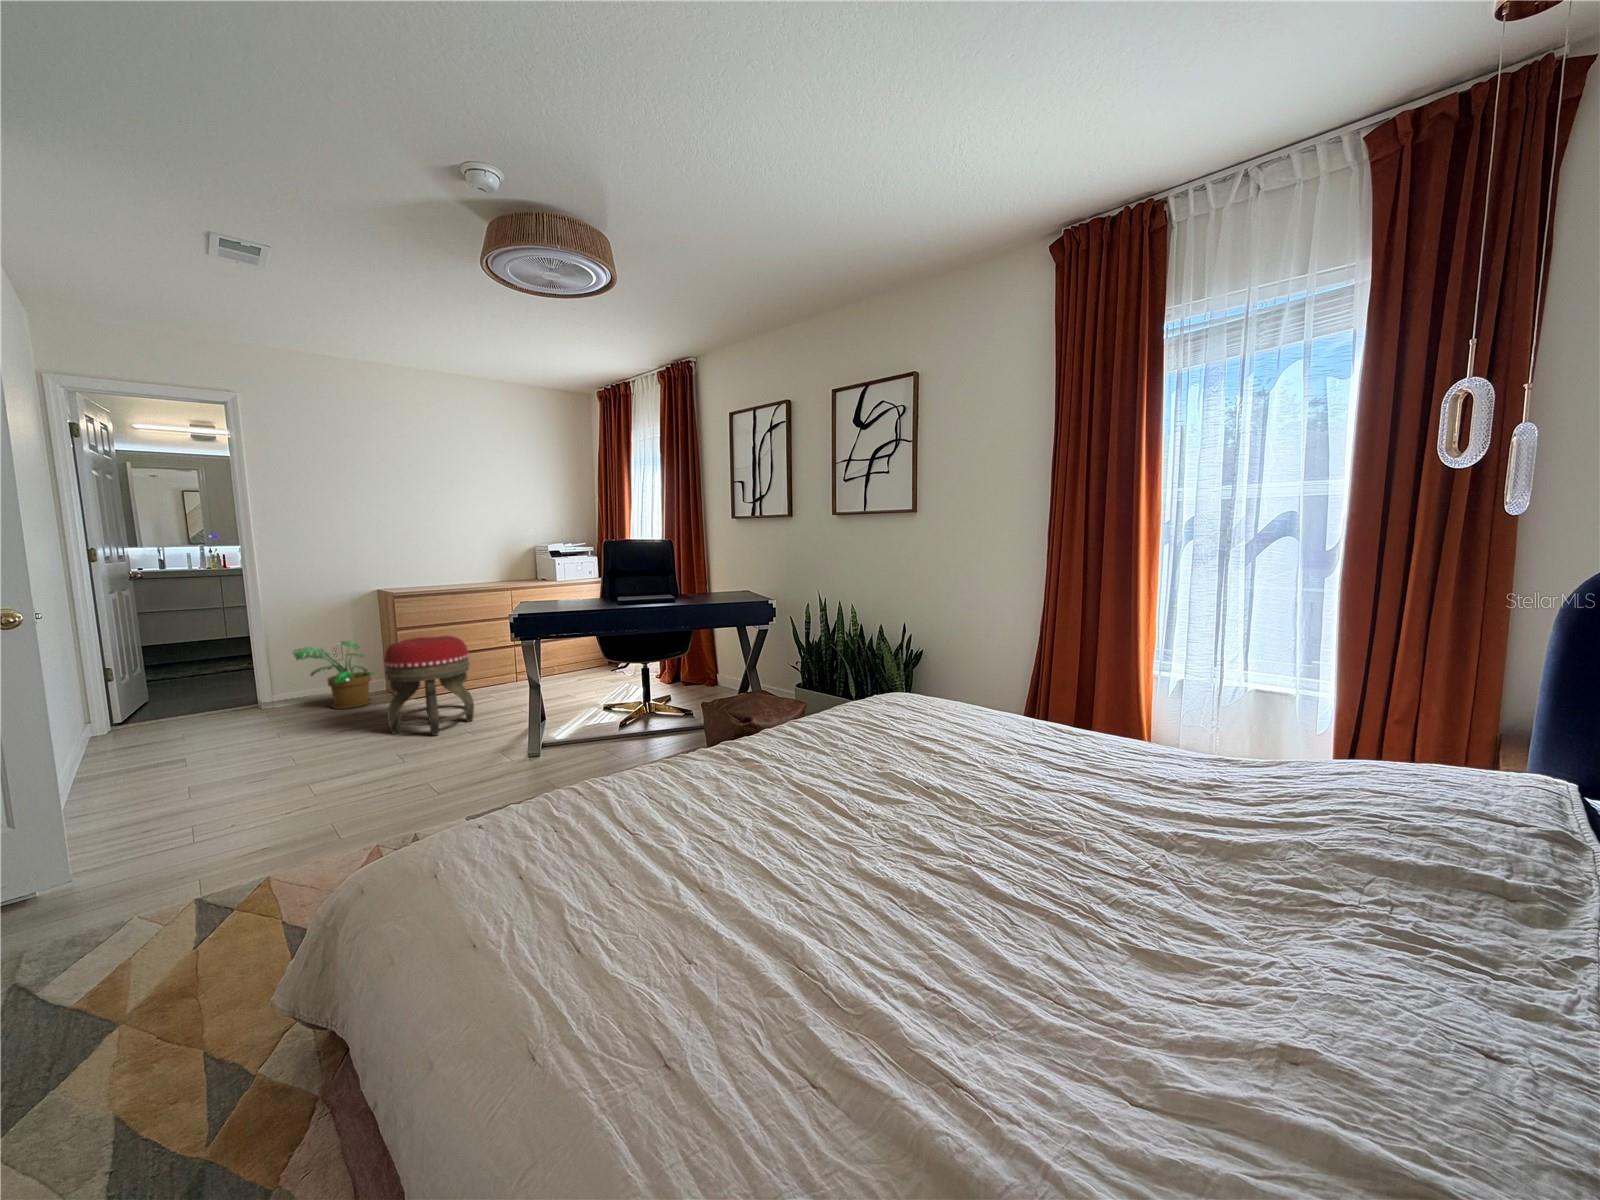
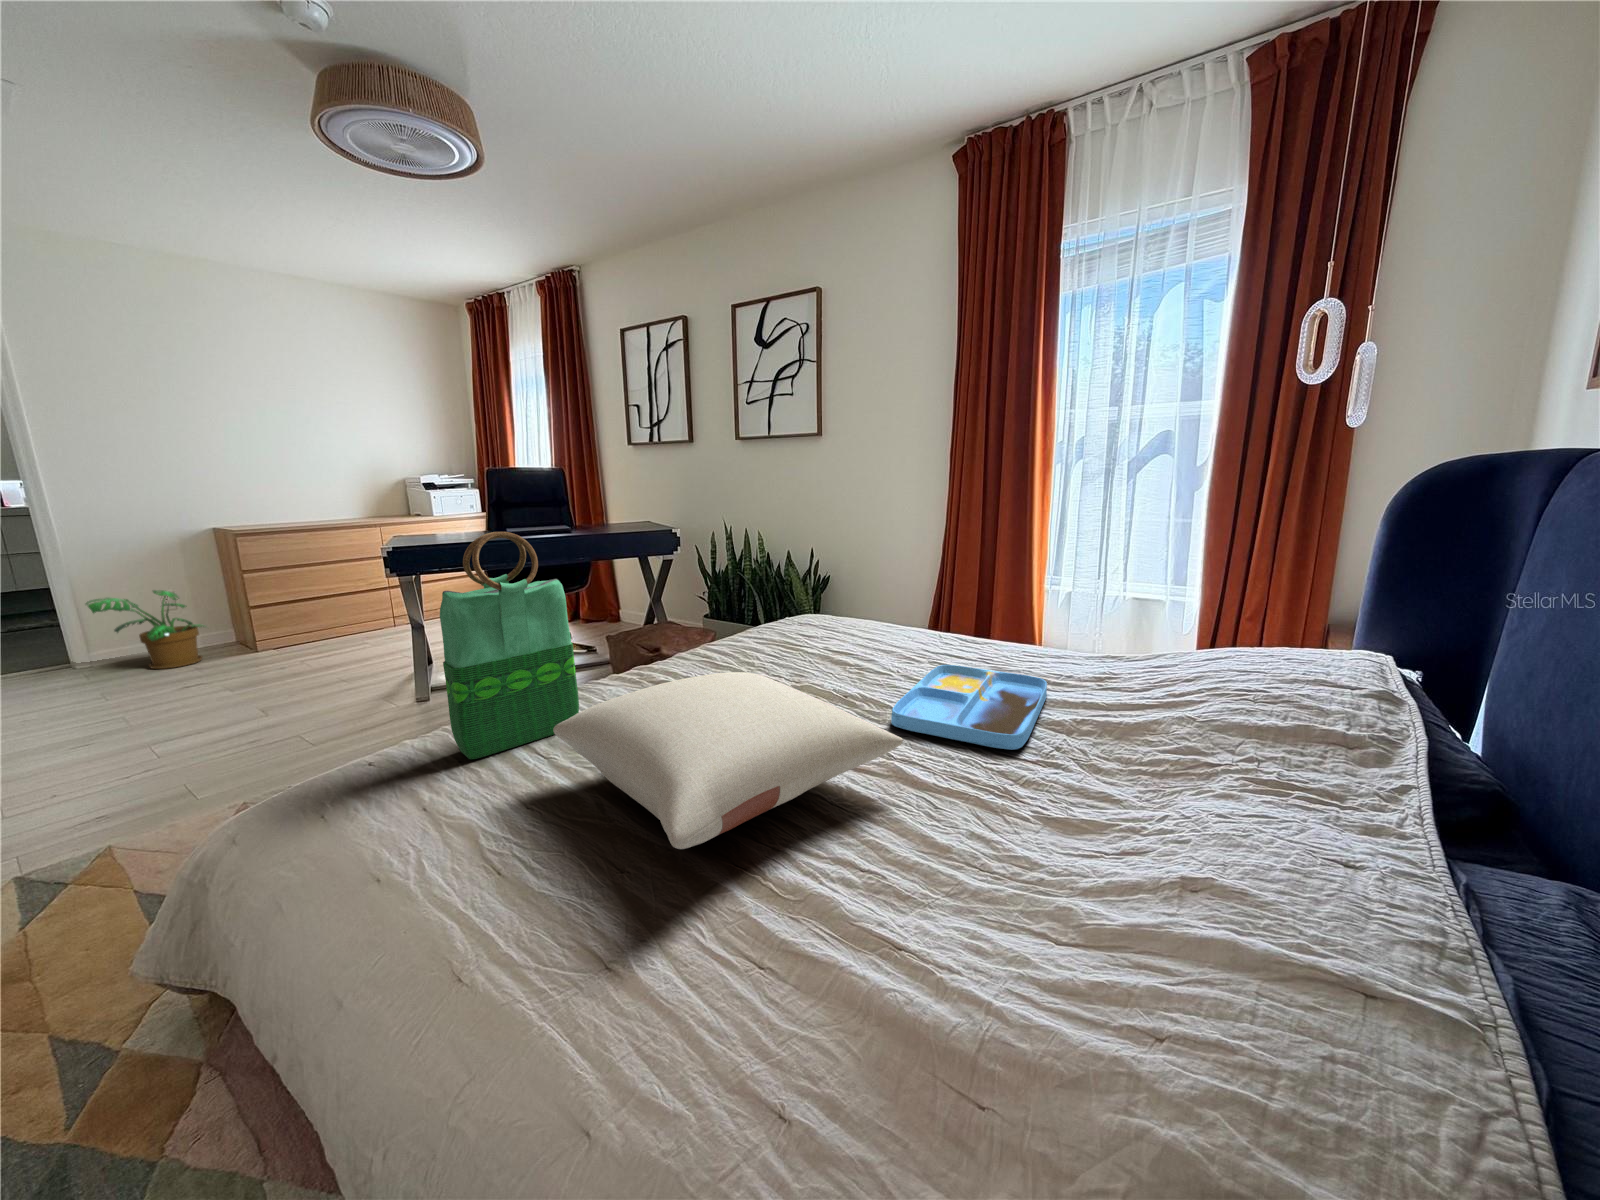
tote bag: none [557,623,671,829] -> present [440,532,579,759]
footstool: present [384,635,474,736] -> none [213,579,336,692]
tray: none [970,760,1142,865] -> present [891,665,1047,750]
pillow: none [645,763,975,949] -> present [553,672,903,849]

